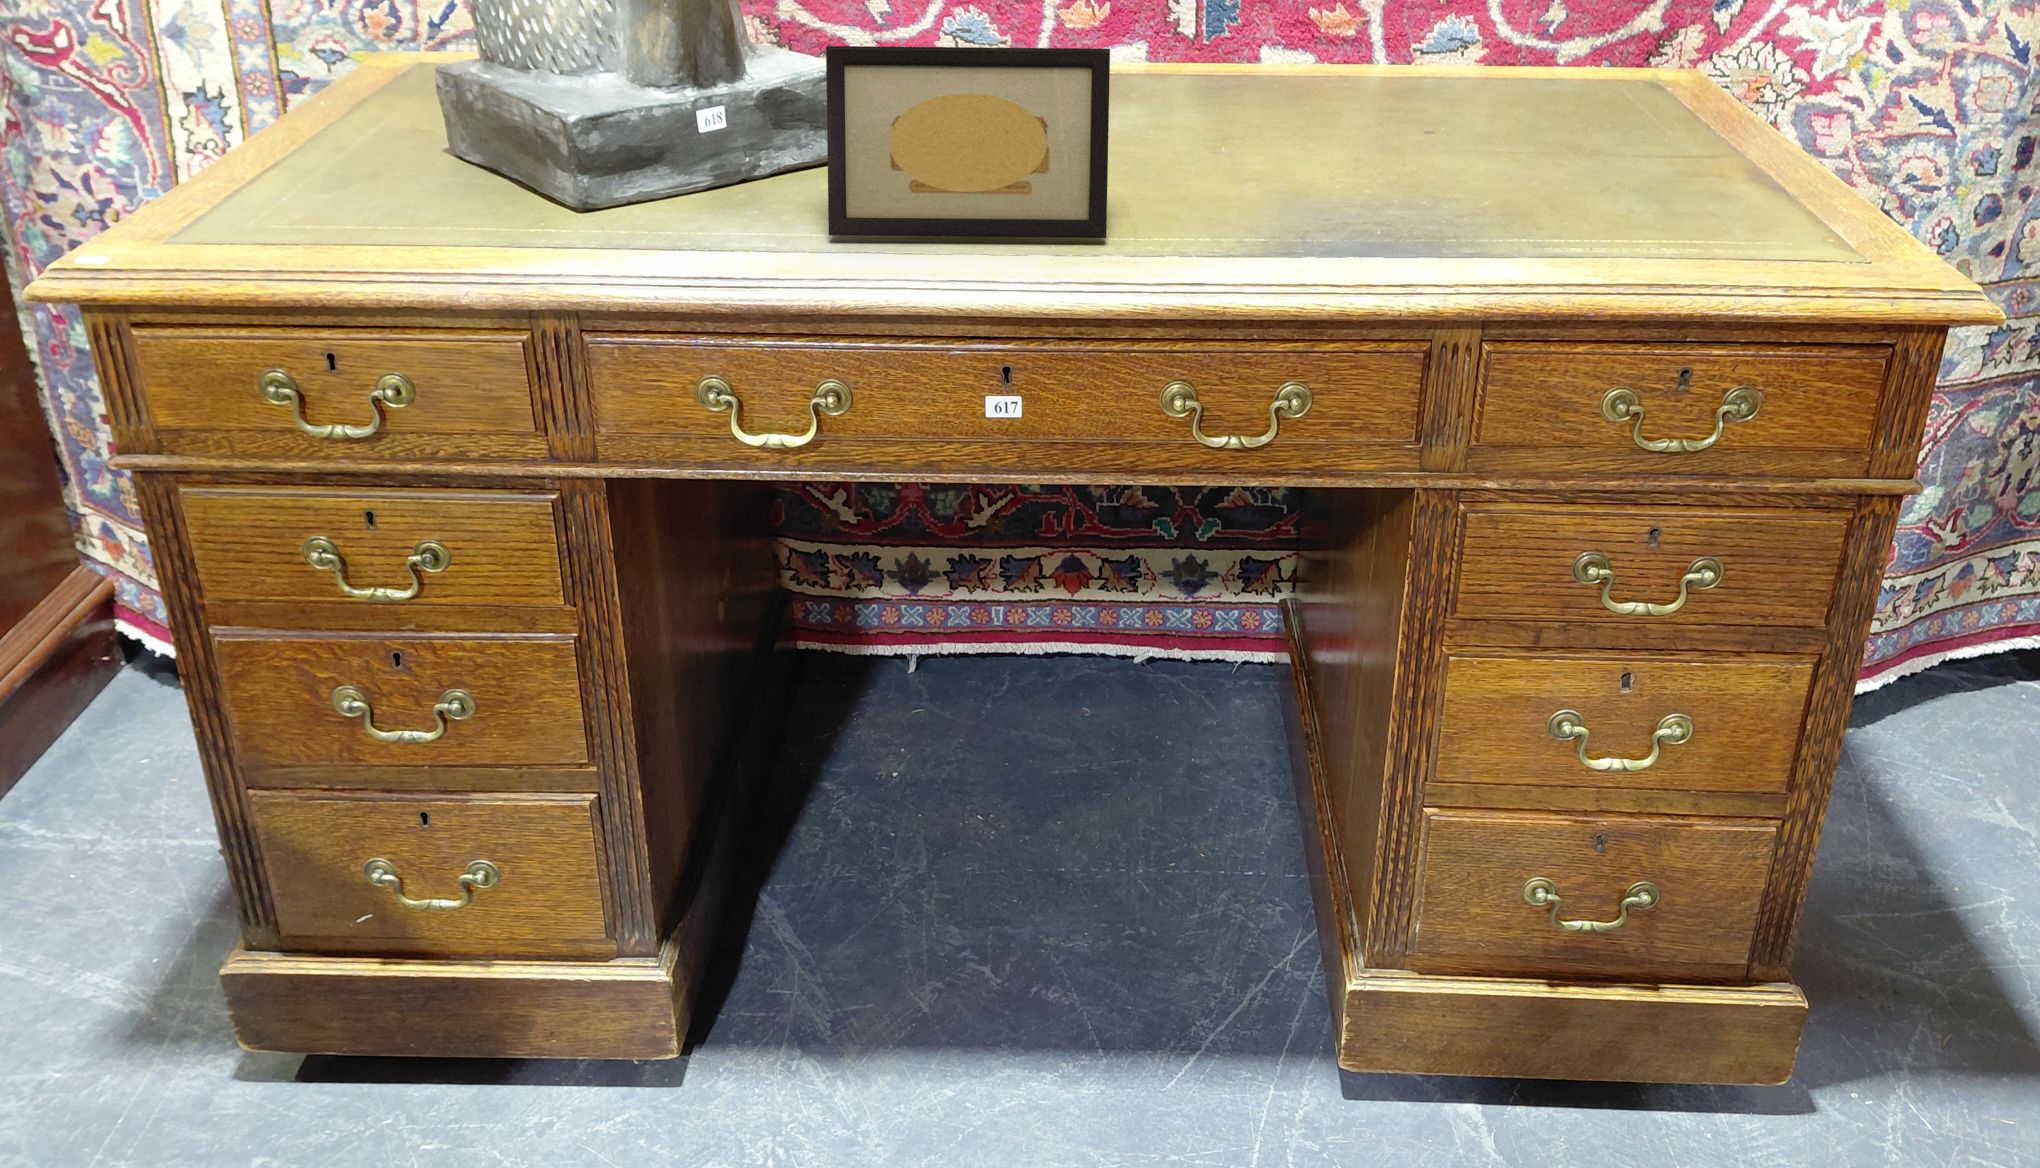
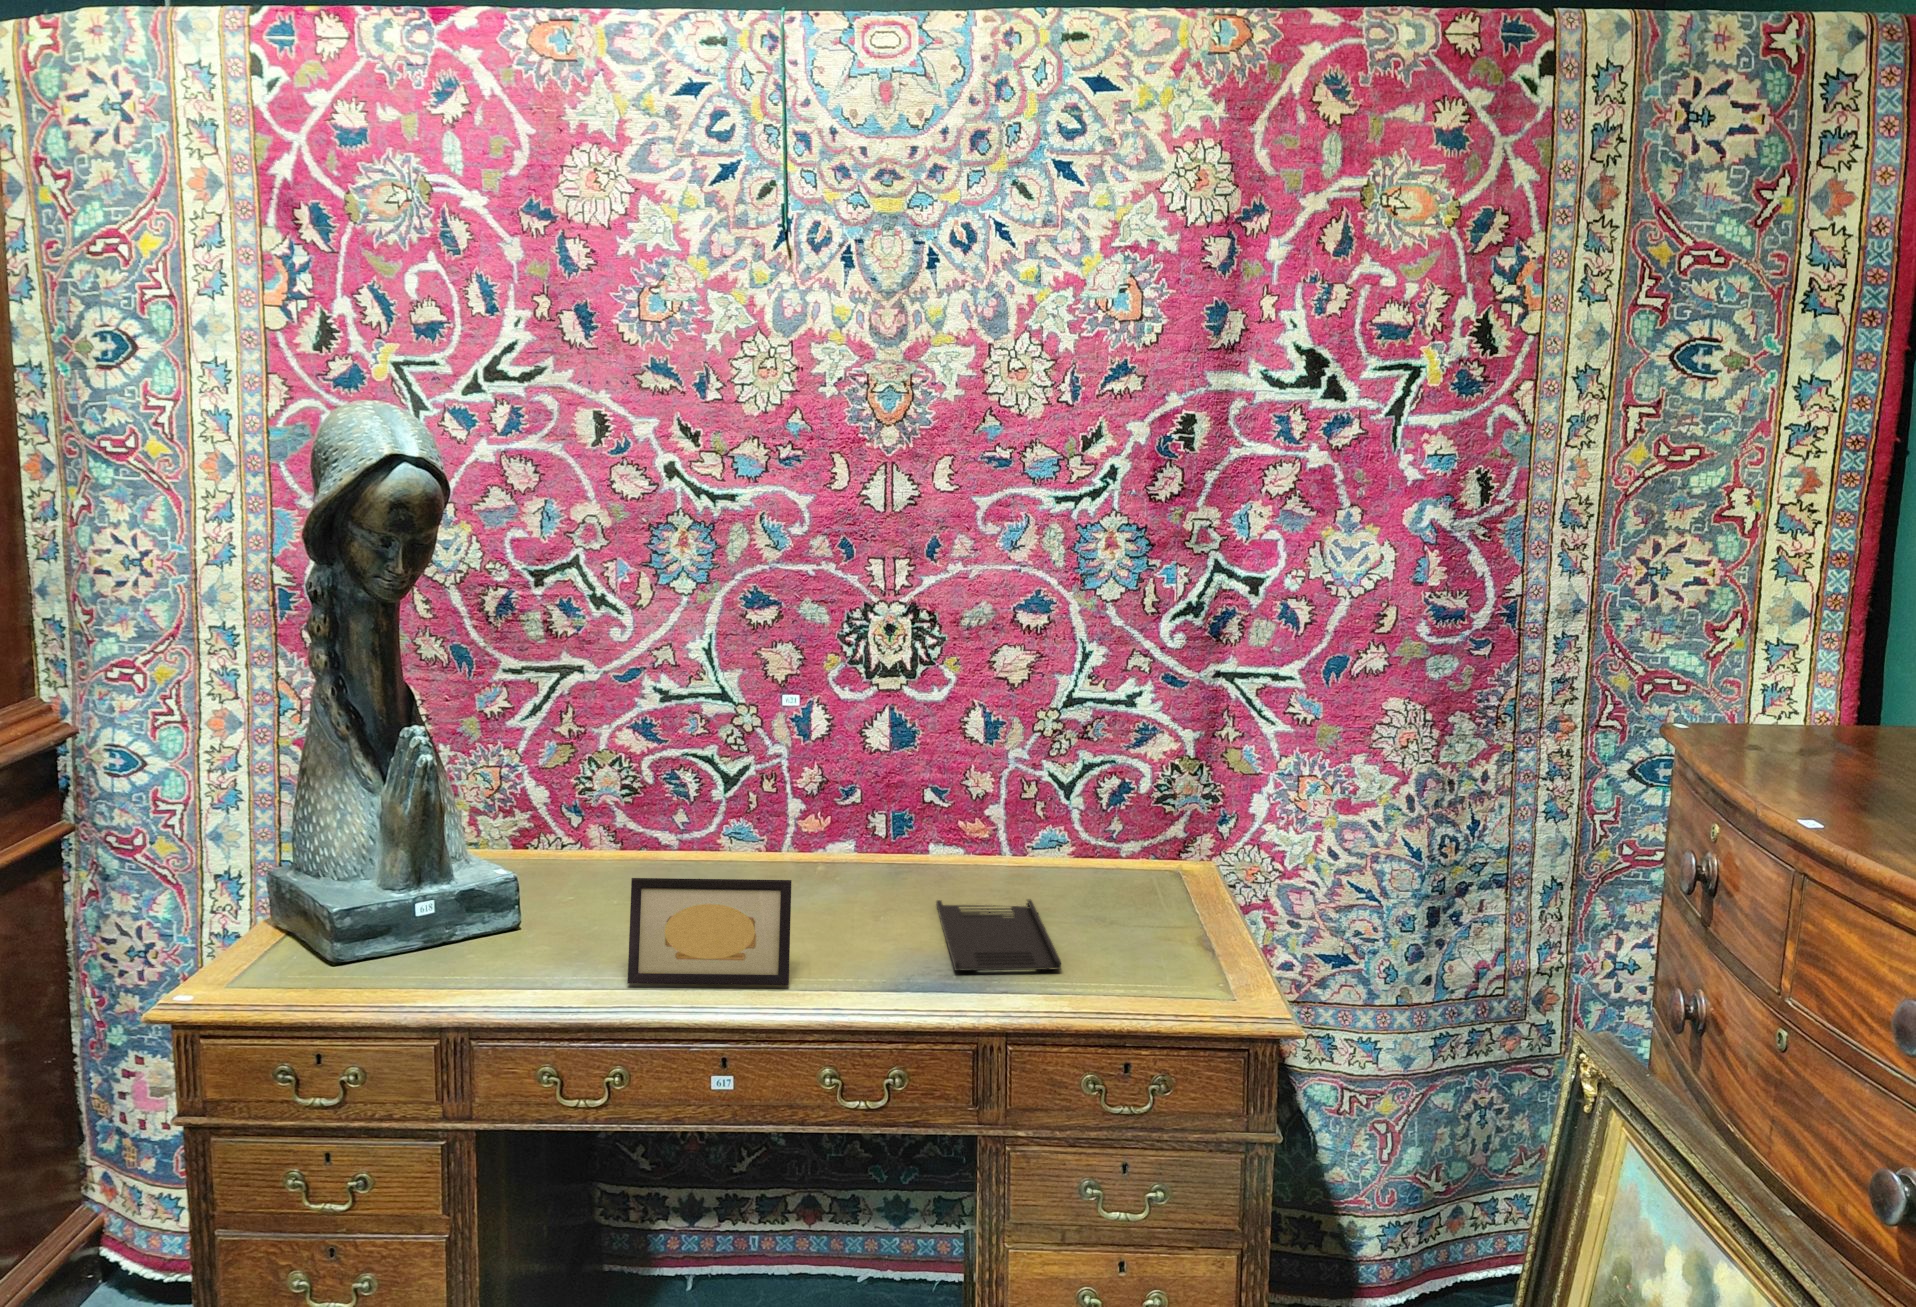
tray: none [1302,115,1567,215] -> present [936,899,1061,971]

